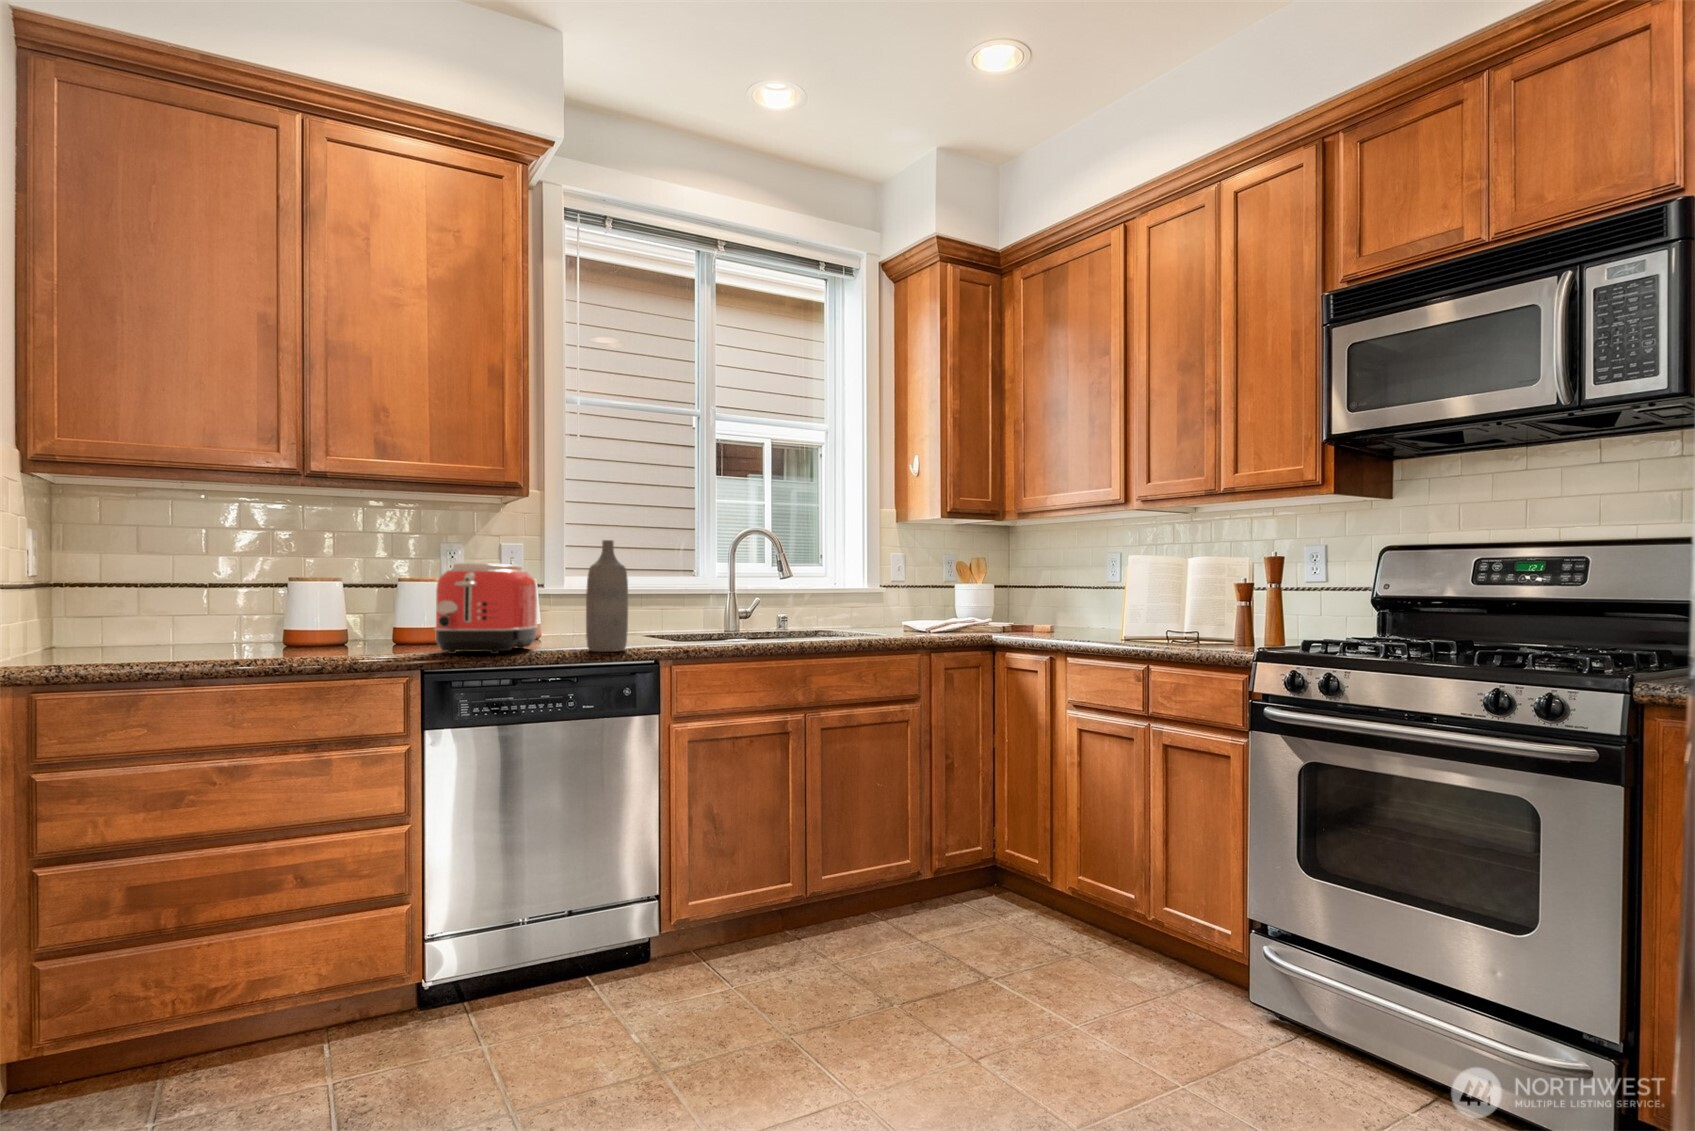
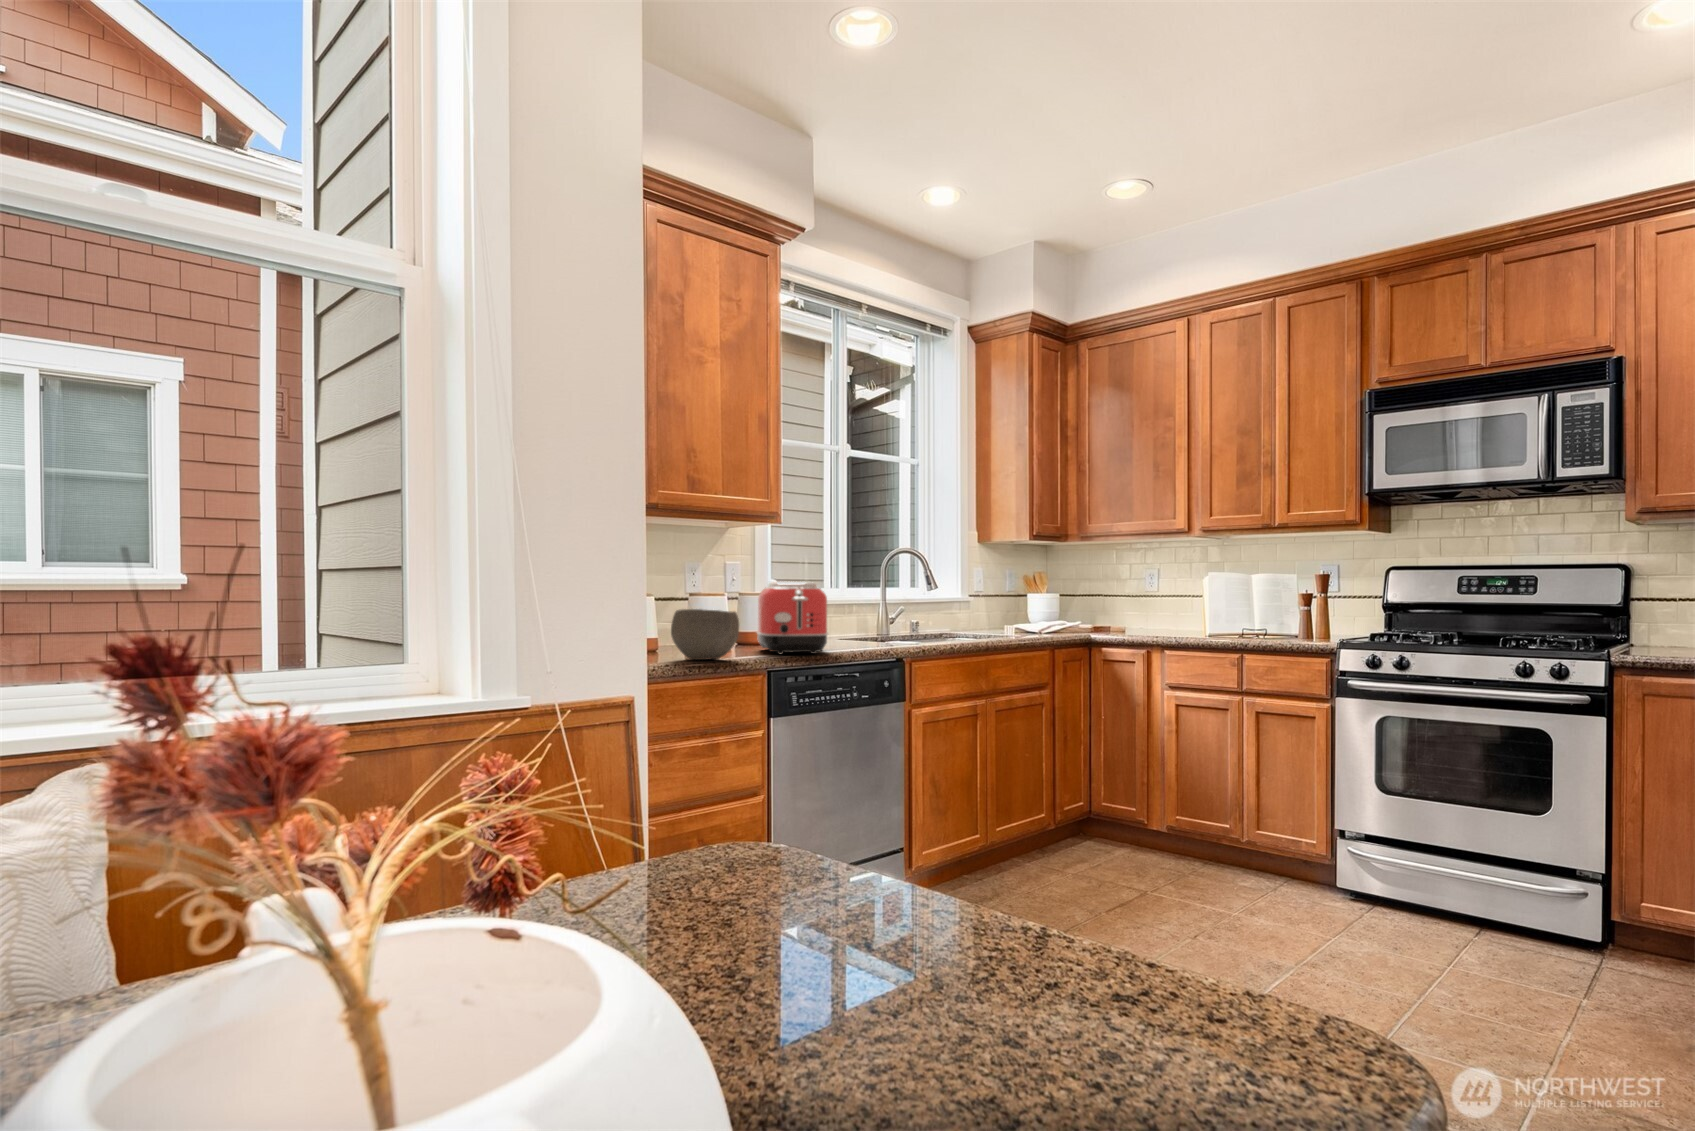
bottle: present [586,540,628,652] -> none [860,563,892,650]
bowl: none [274,596,369,658] -> present [671,609,739,660]

